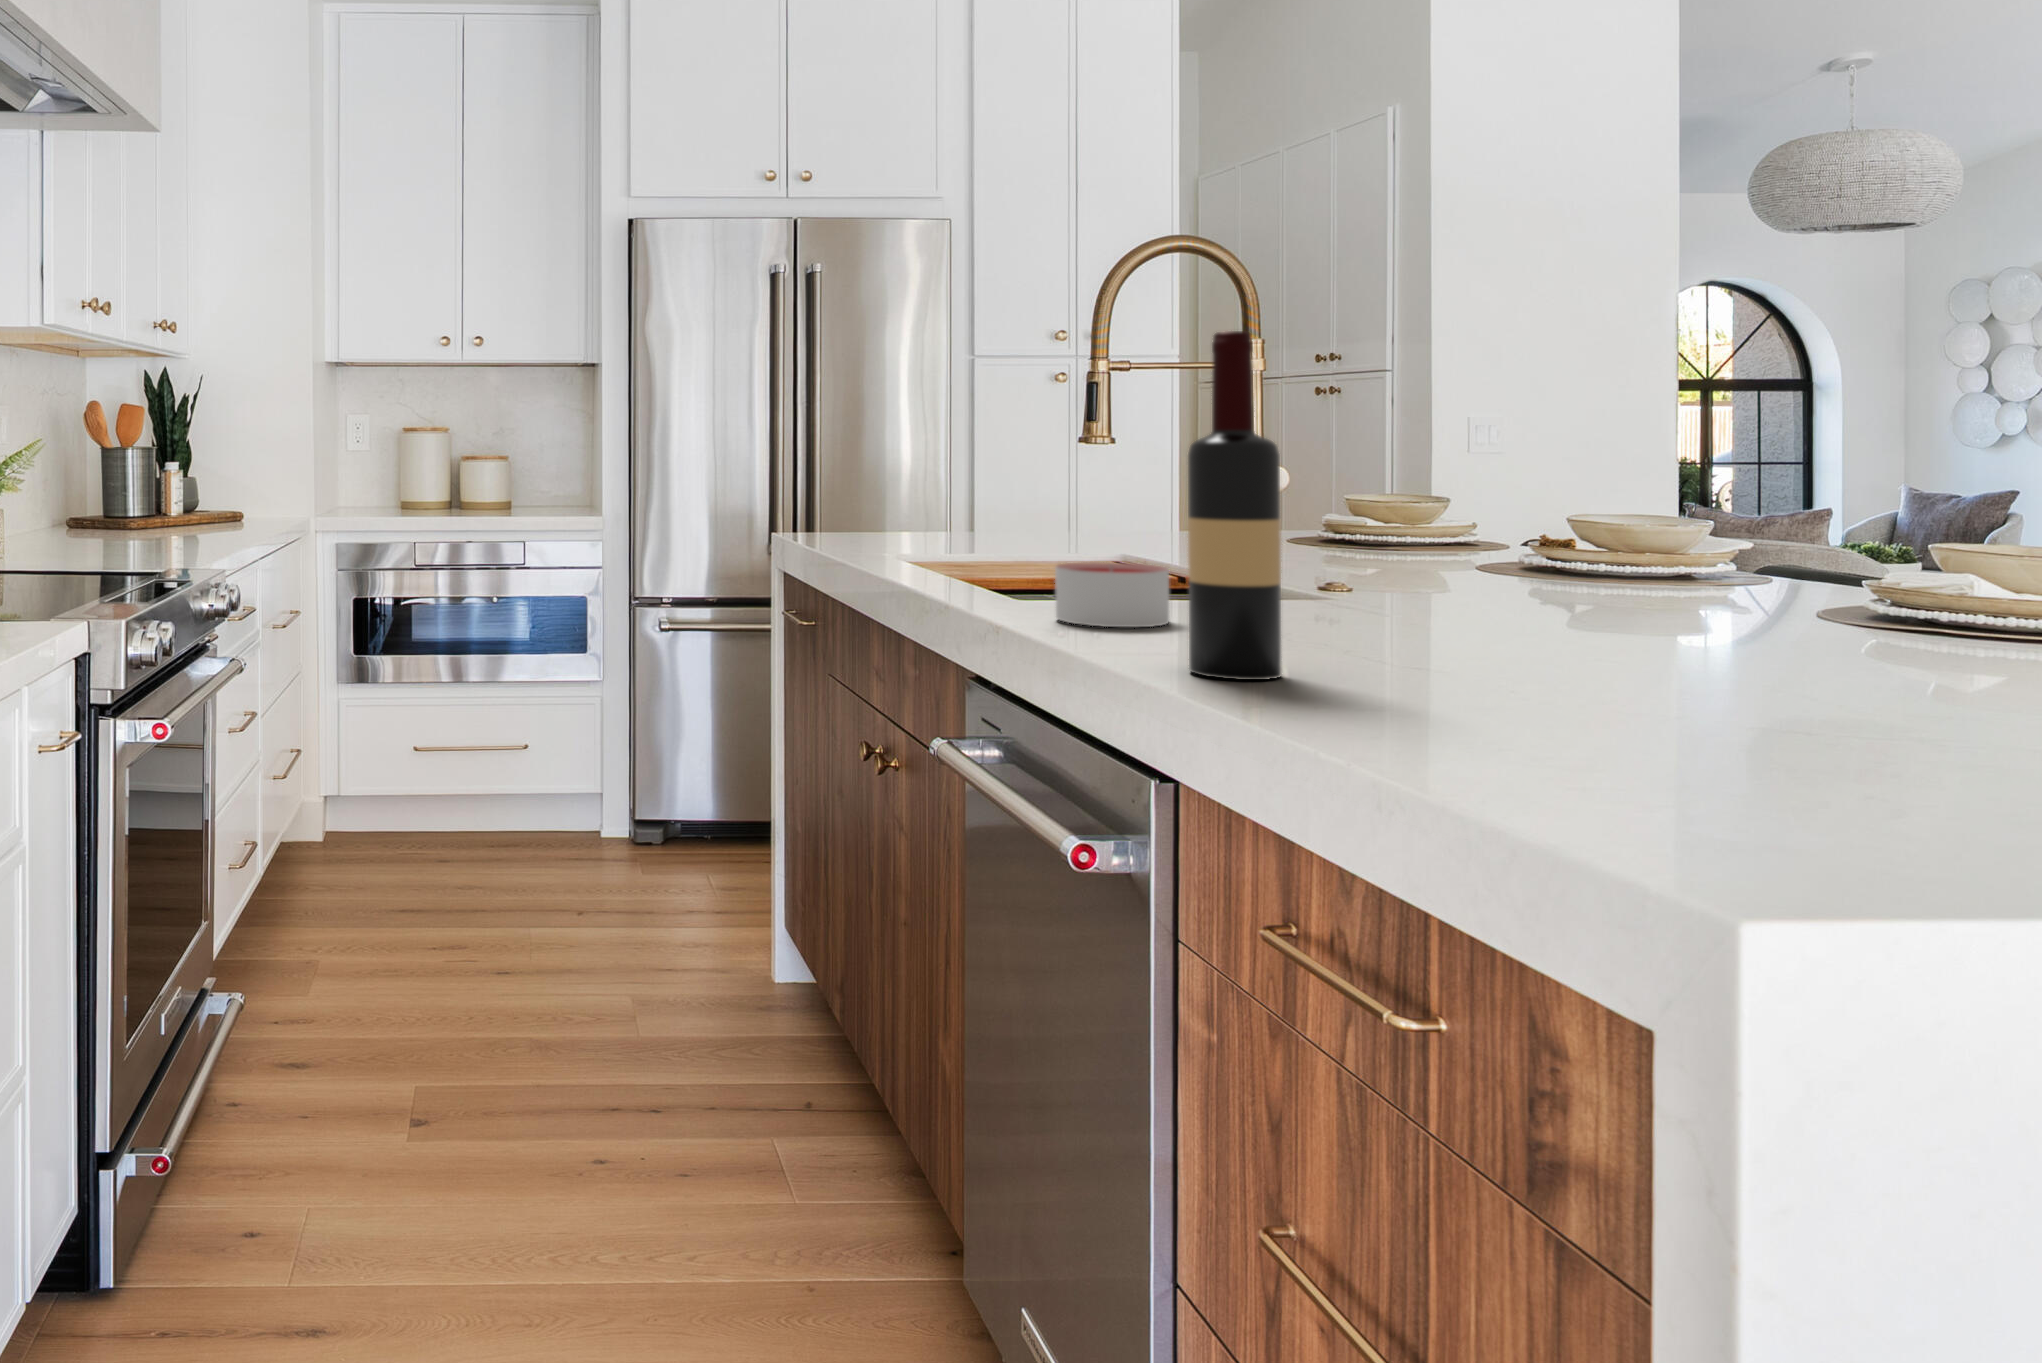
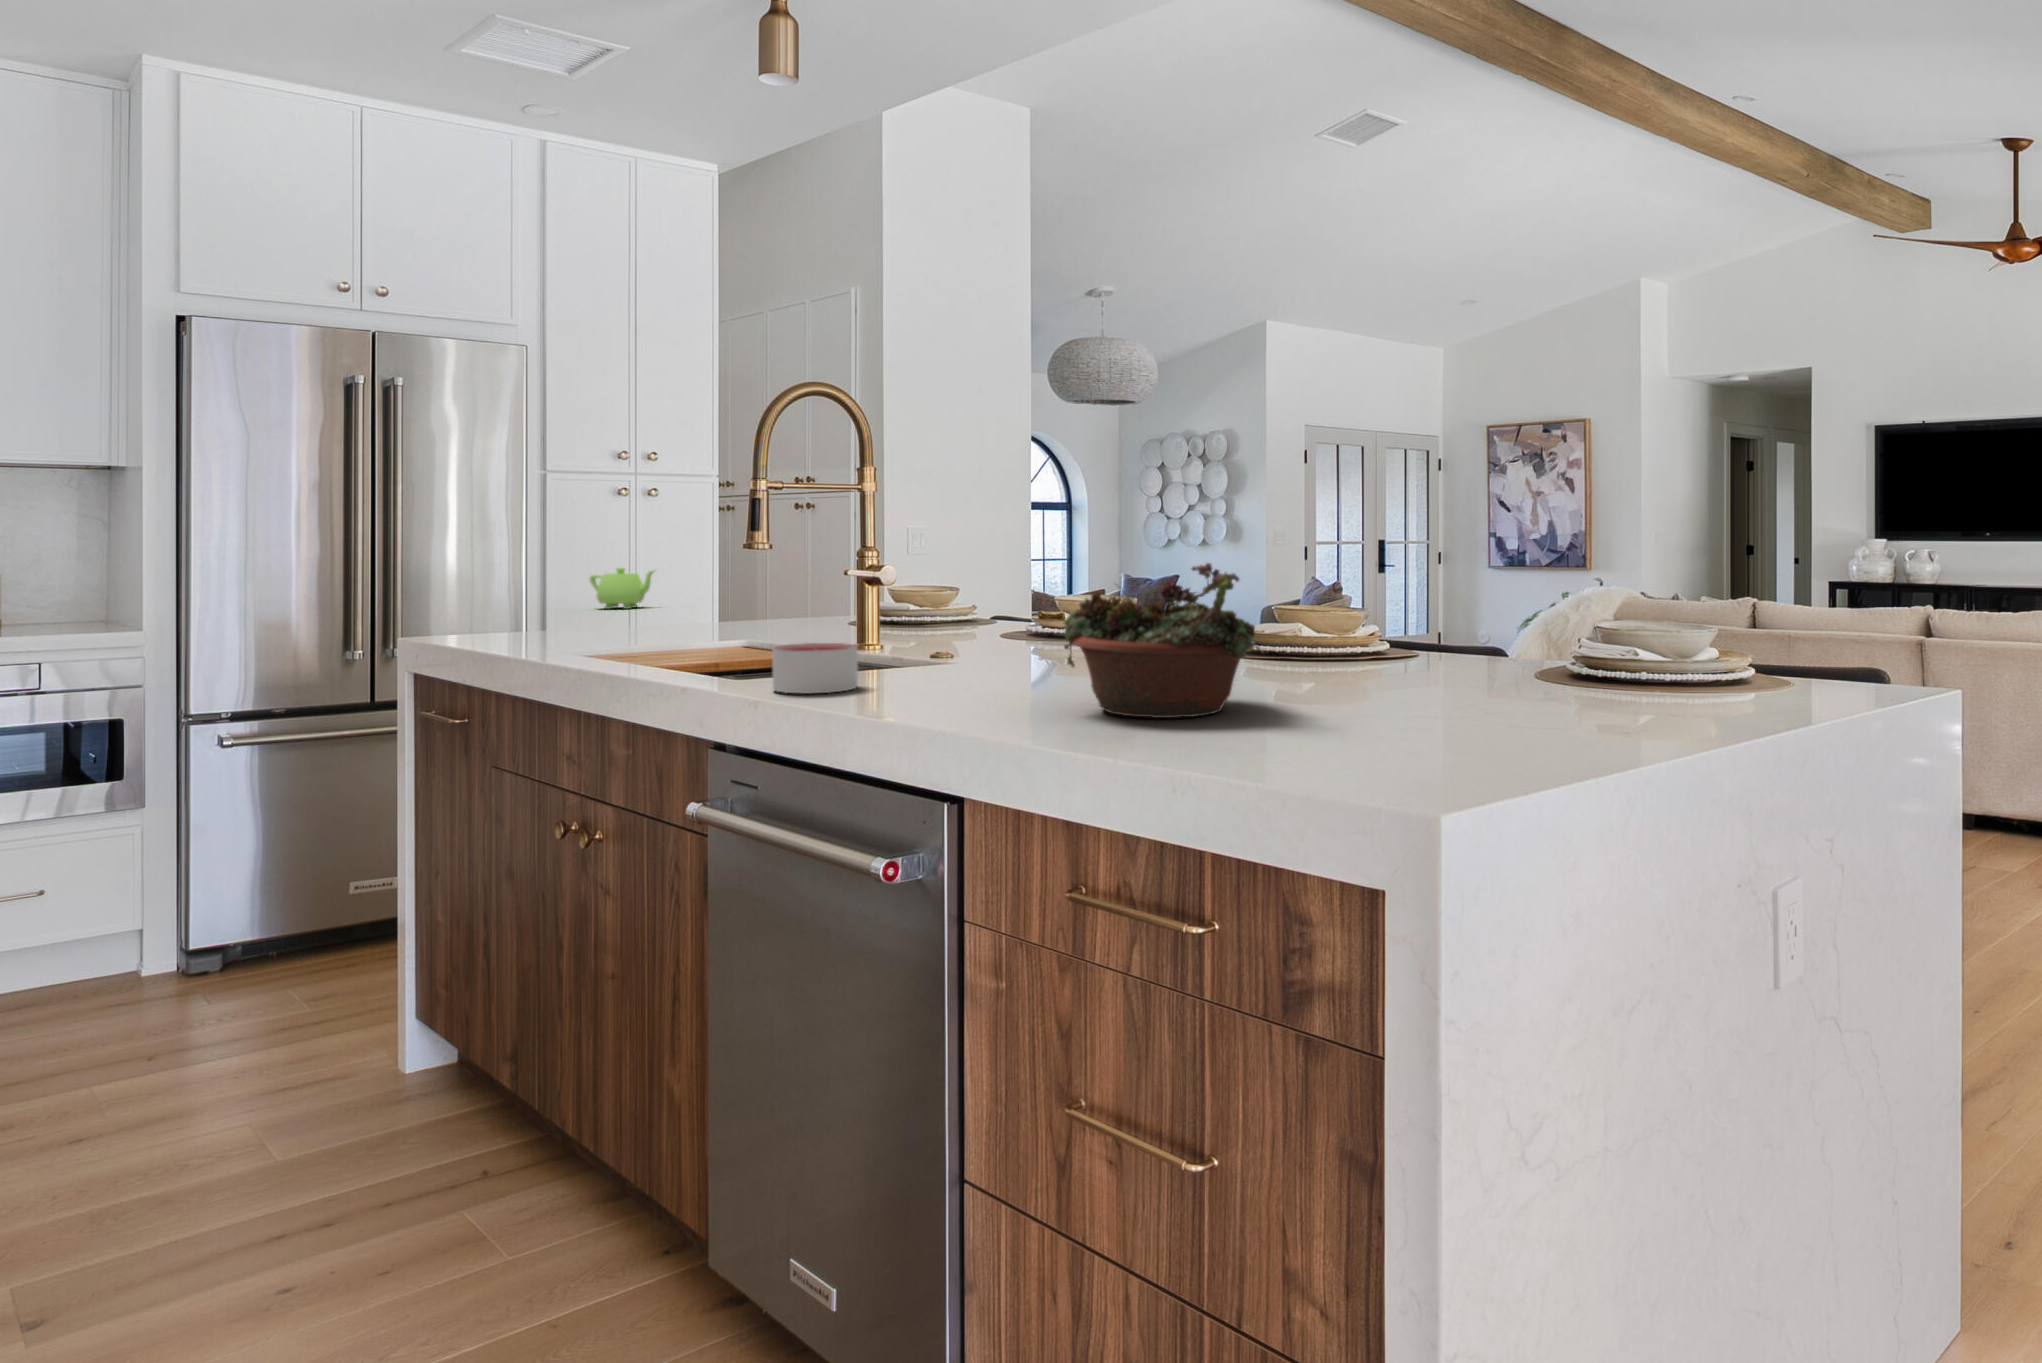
wine bottle: present [1188,331,1282,680] -> none [918,470,978,720]
succulent planter: none [1418,464,1808,722] -> present [1064,563,1263,718]
teapot: none [996,468,1070,515] -> present [590,568,654,609]

